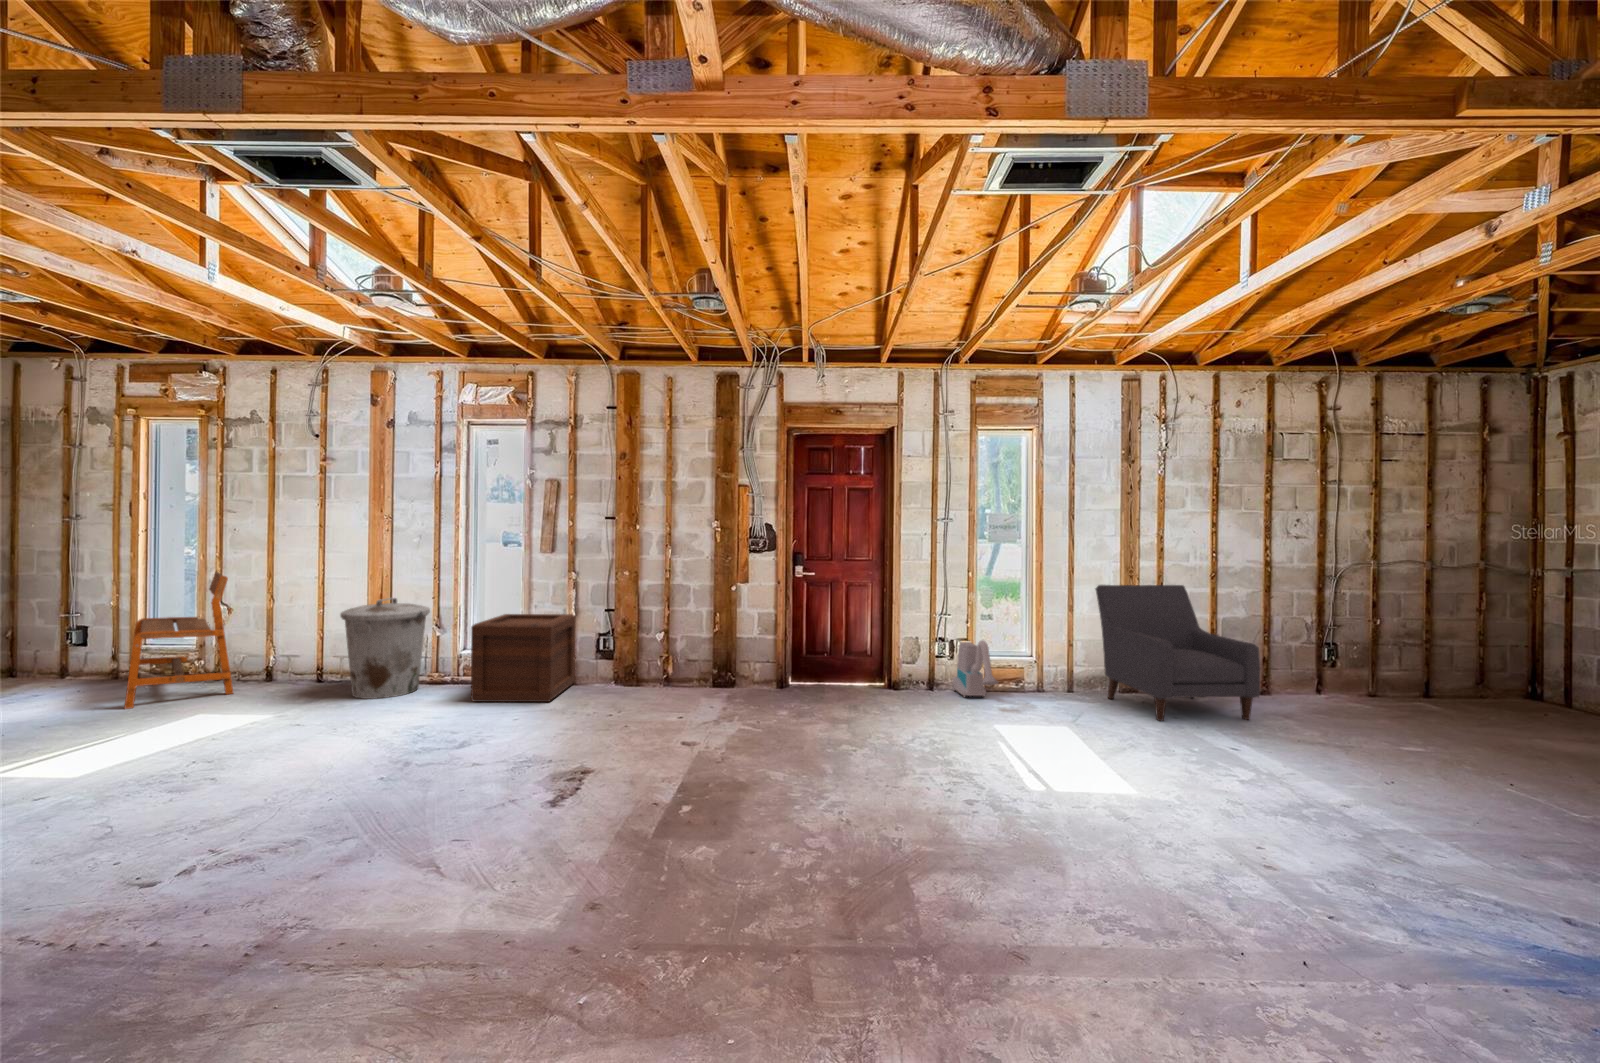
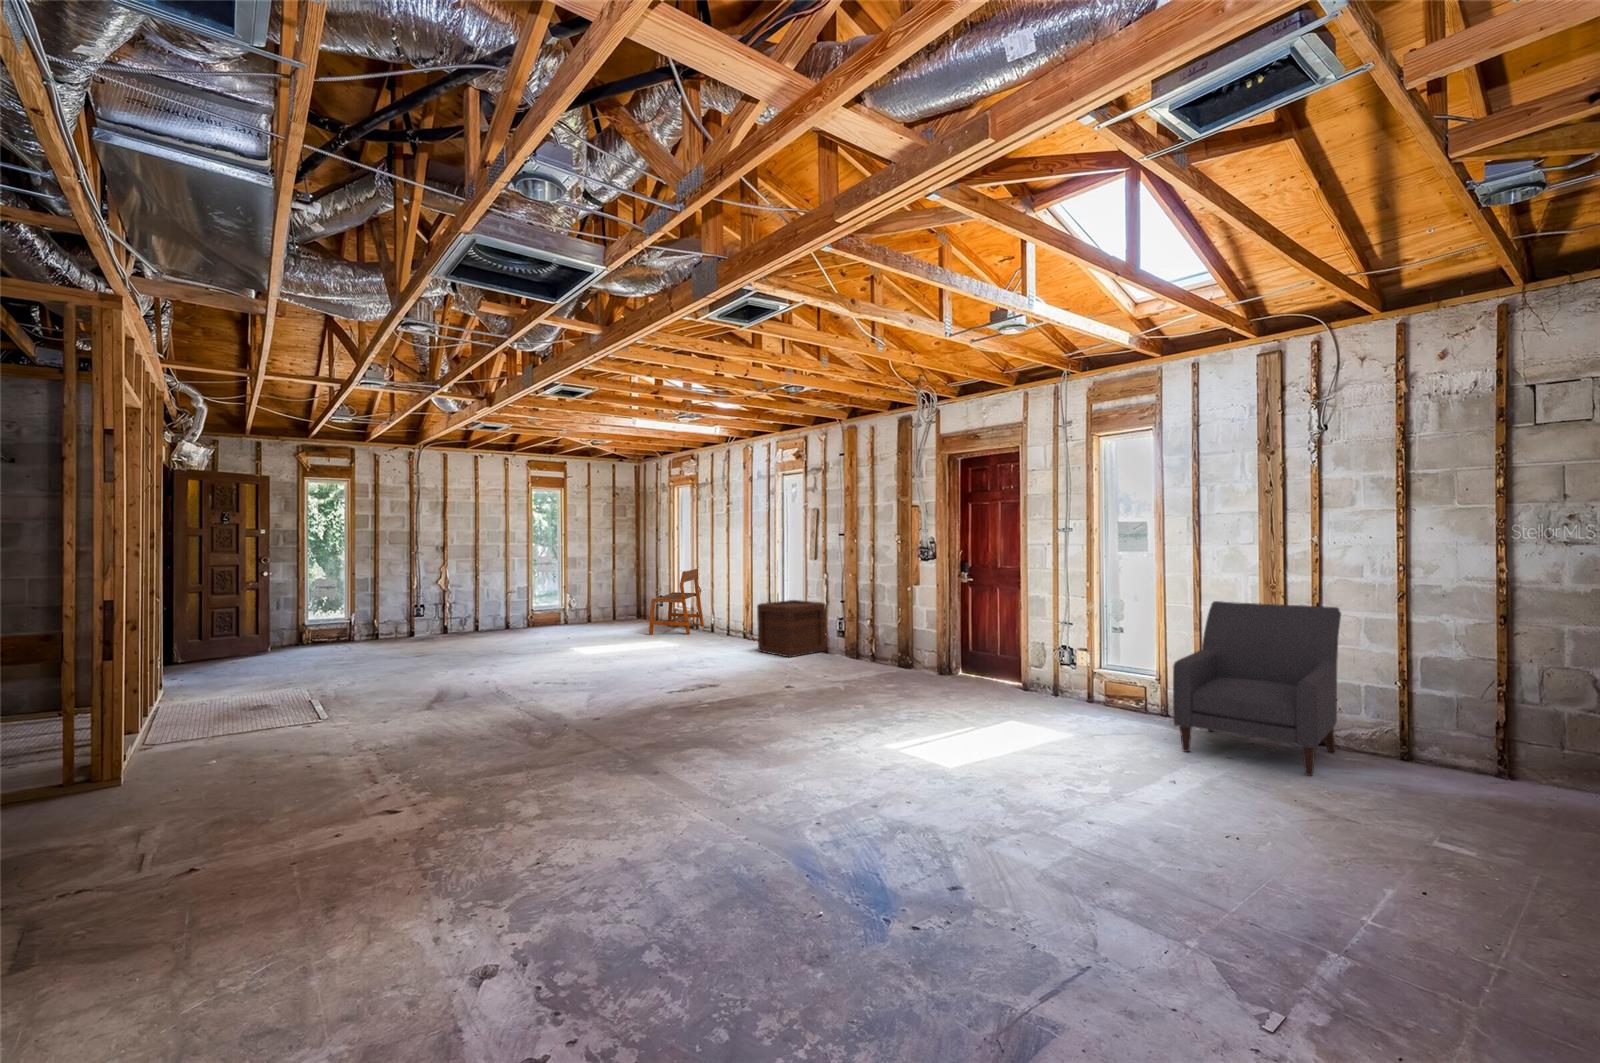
trash can: present [340,598,430,699] -> none [716,586,761,644]
vacuum cleaner: present [952,640,998,697] -> none [1035,647,1090,705]

